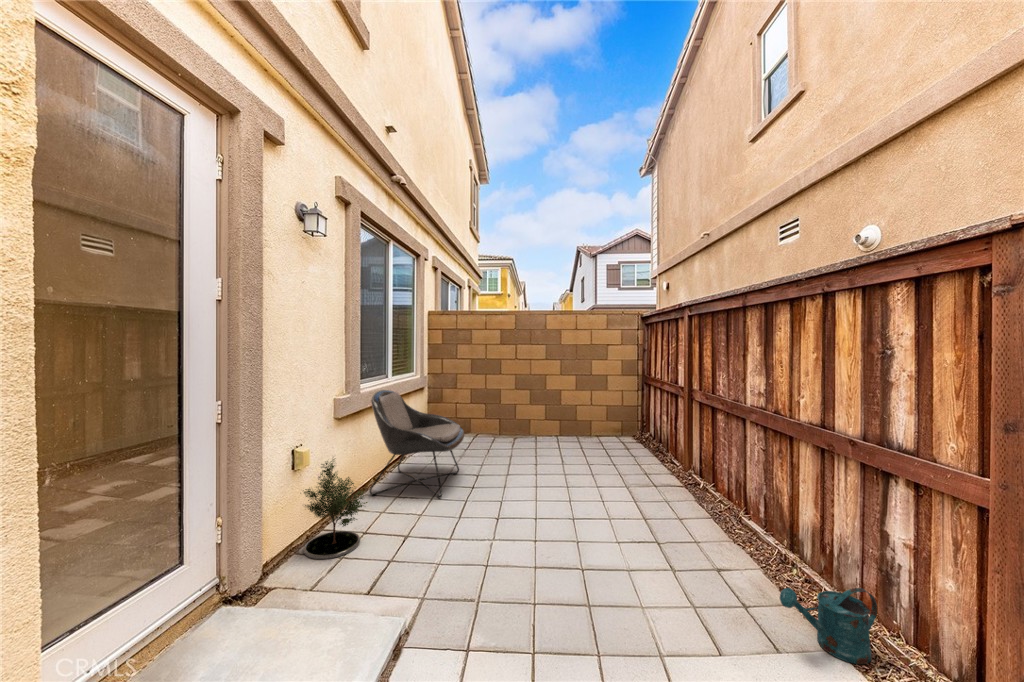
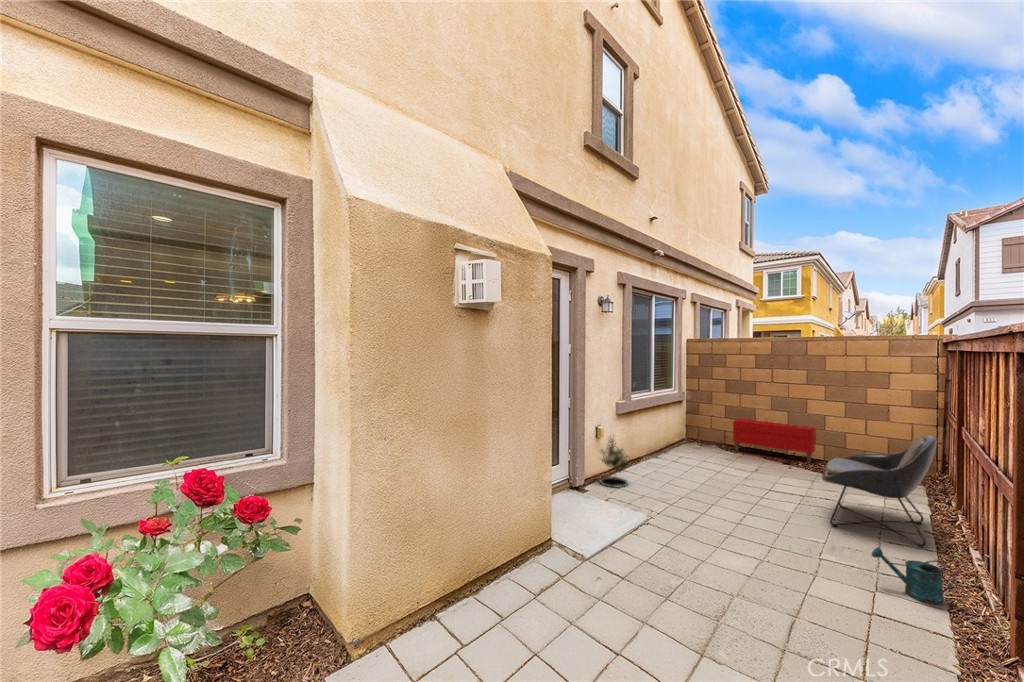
lounge chair: present [369,390,464,499] -> present [822,436,937,548]
bench: none [484,402,564,447] -> present [733,418,817,464]

